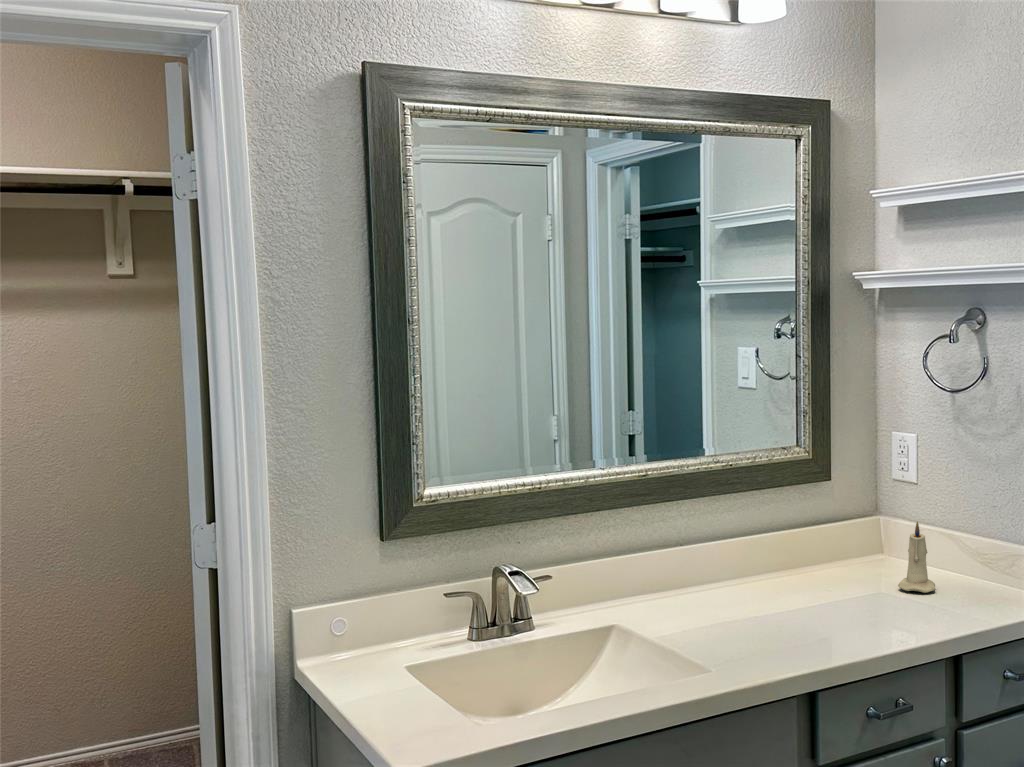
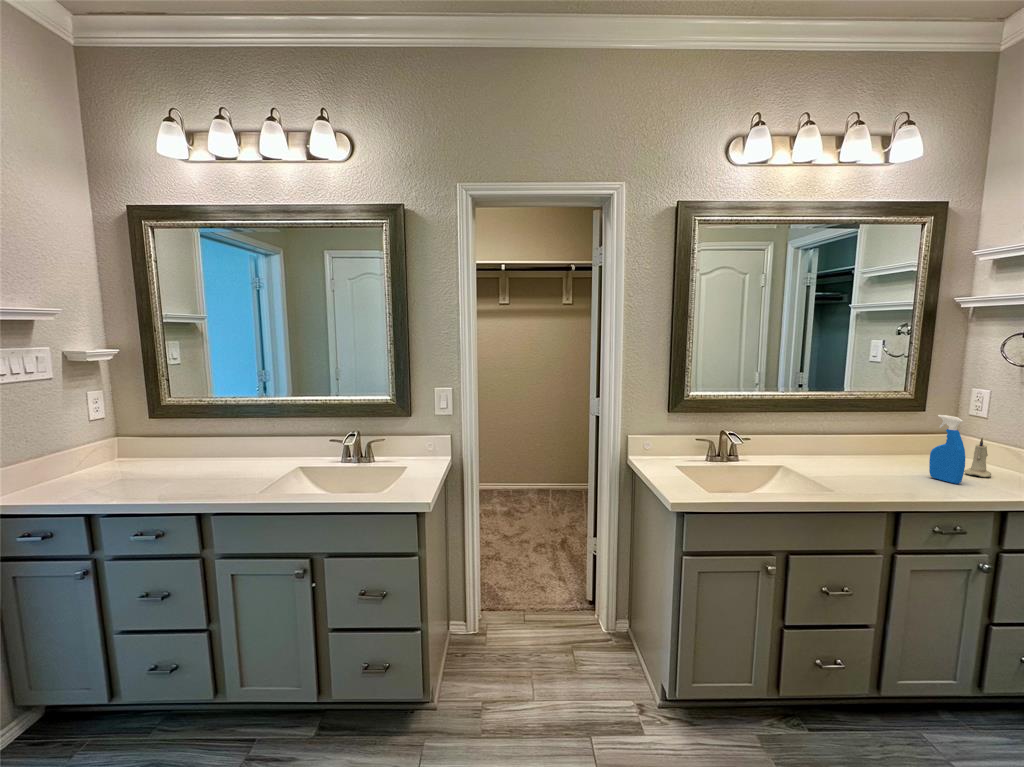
spray bottle: none [852,490,906,617] -> present [929,415,965,484]

